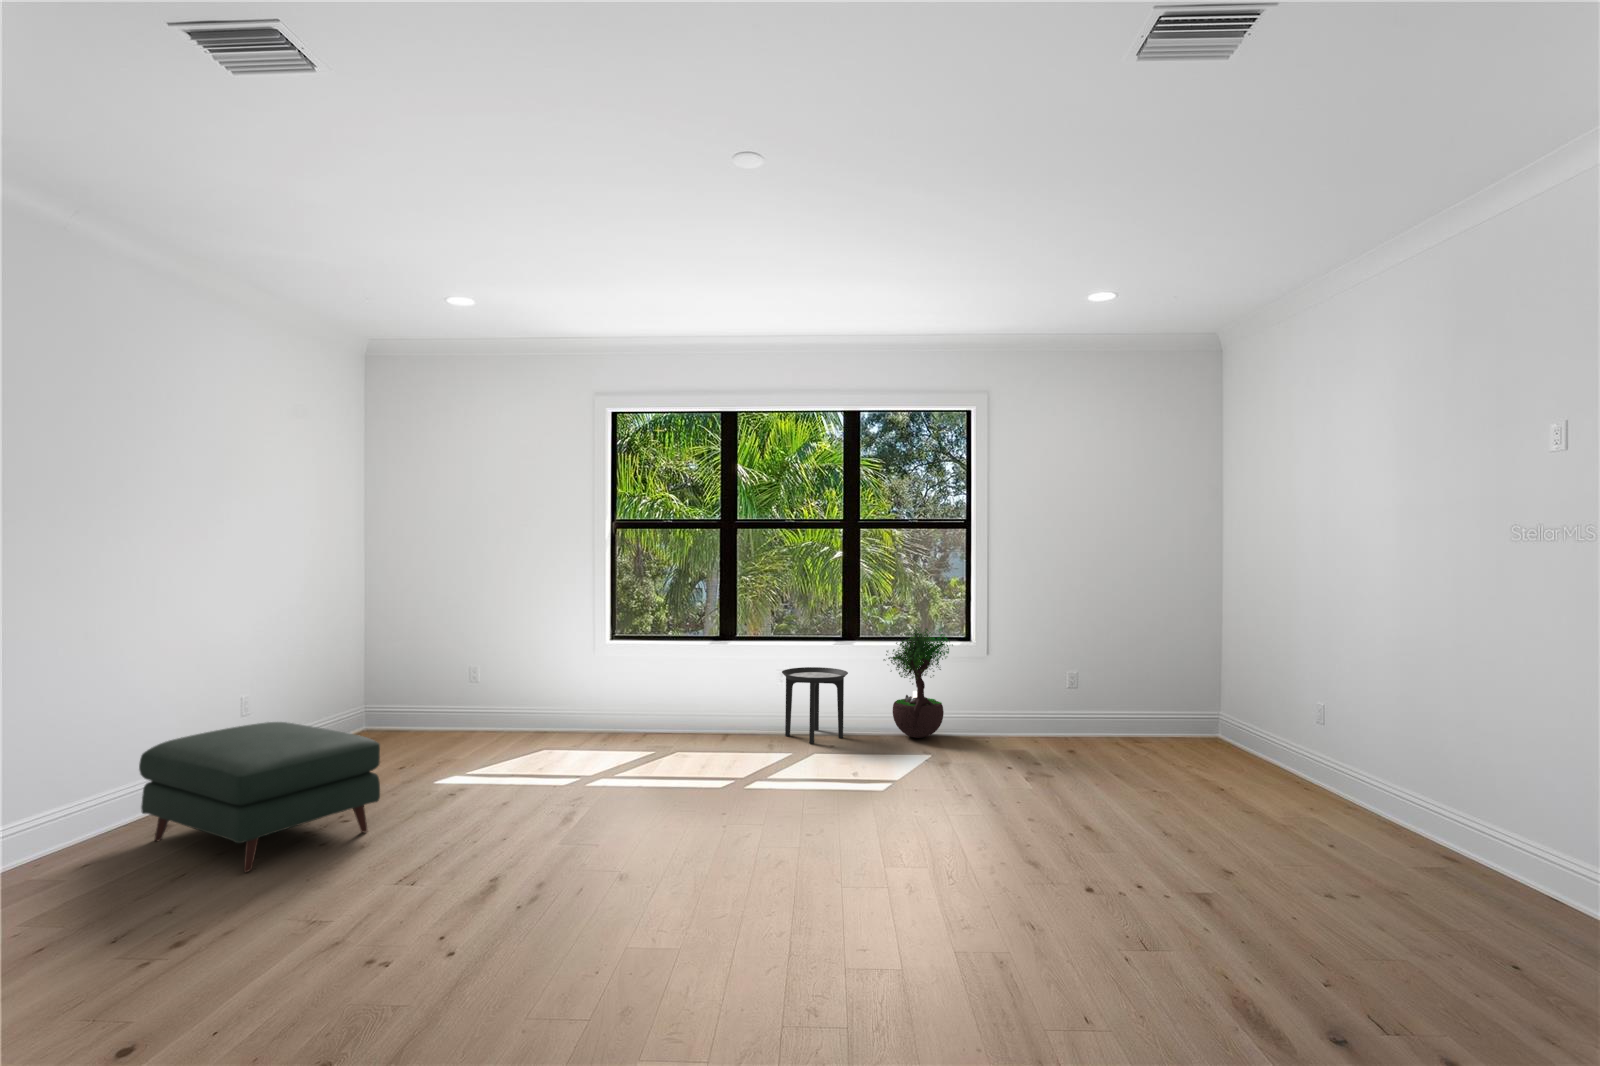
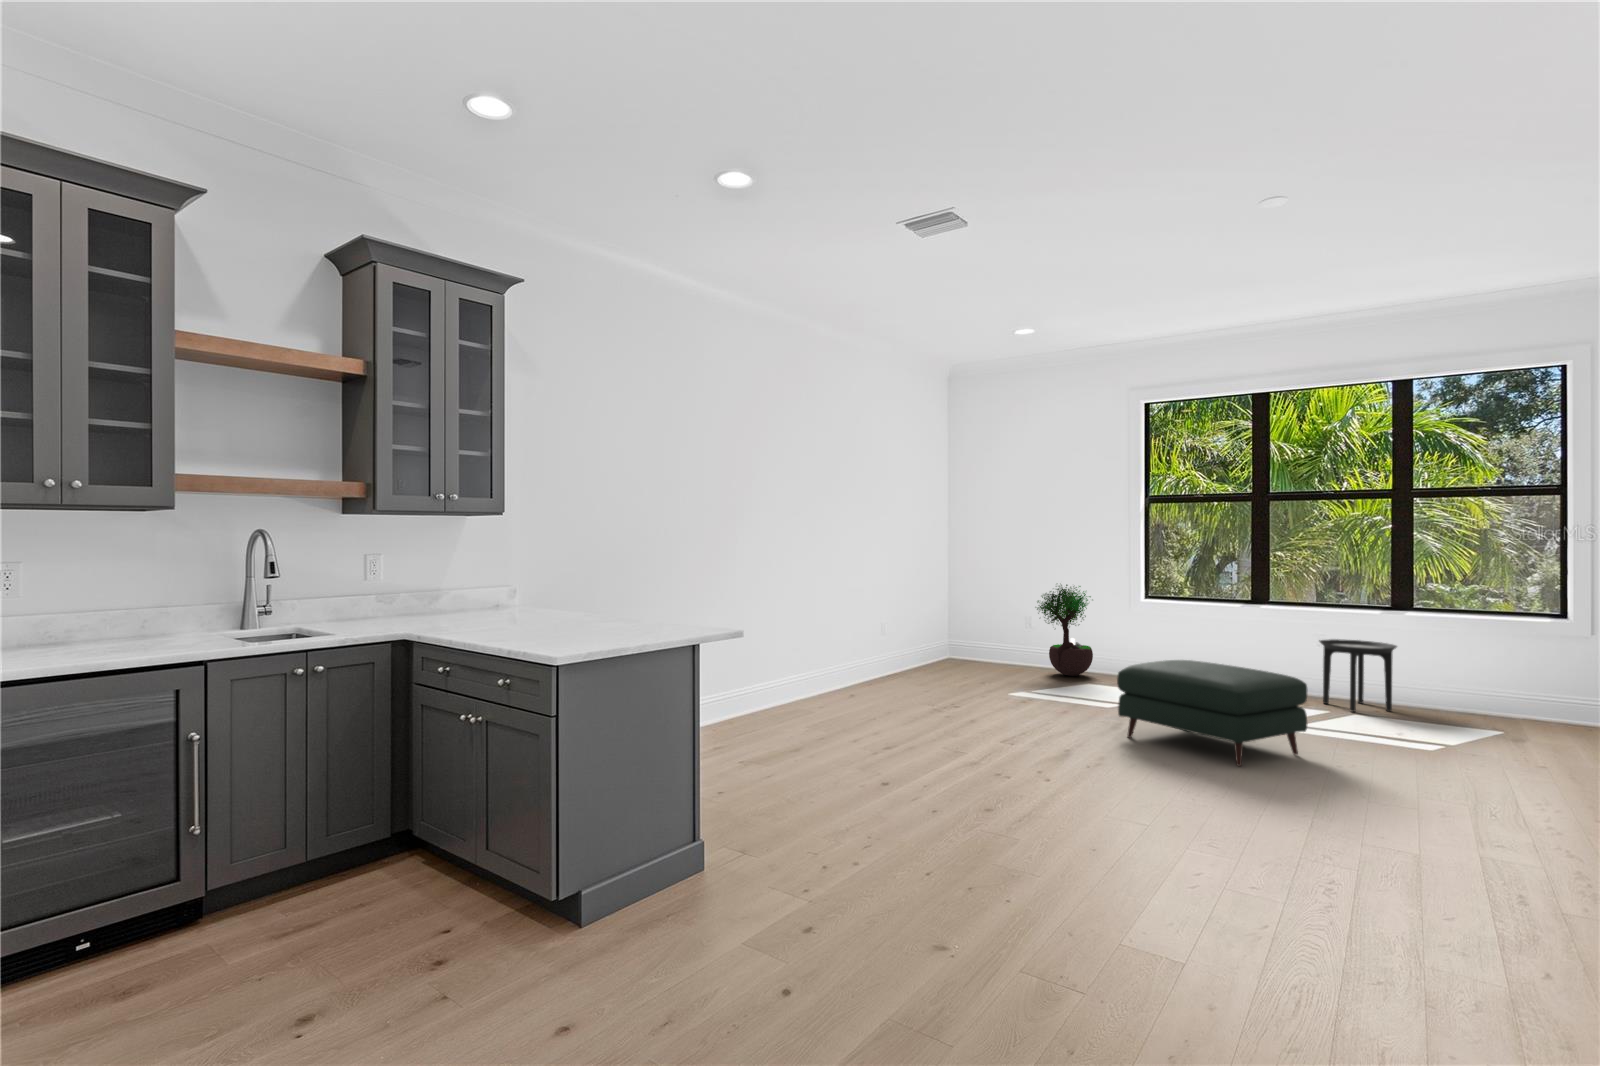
potted tree: present [884,626,953,738] -> present [1037,585,1093,676]
ottoman: present [139,722,380,872] -> present [1117,660,1307,766]

